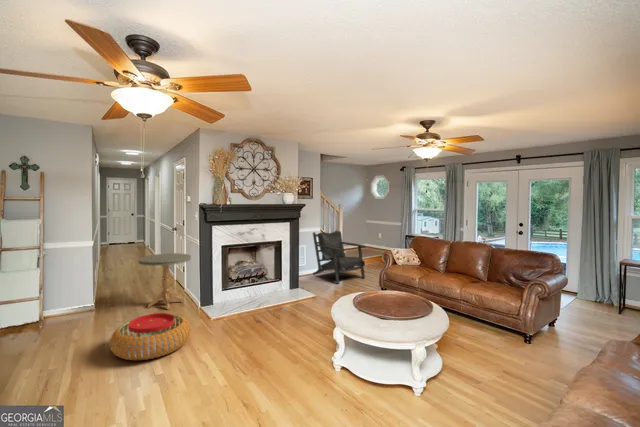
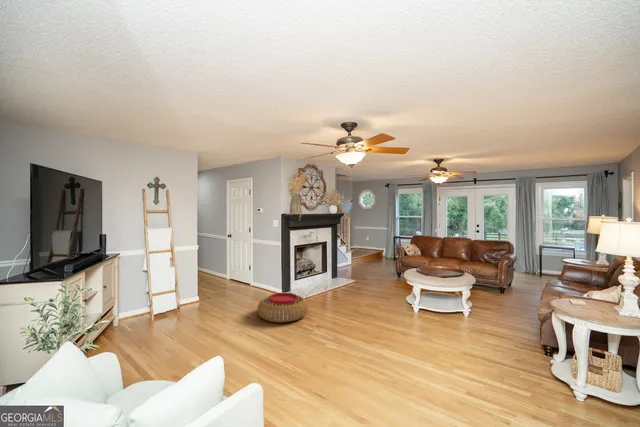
armchair: present [313,231,366,284] -> none [334,234,375,273]
side table: present [138,253,191,310] -> none [233,253,271,296]

